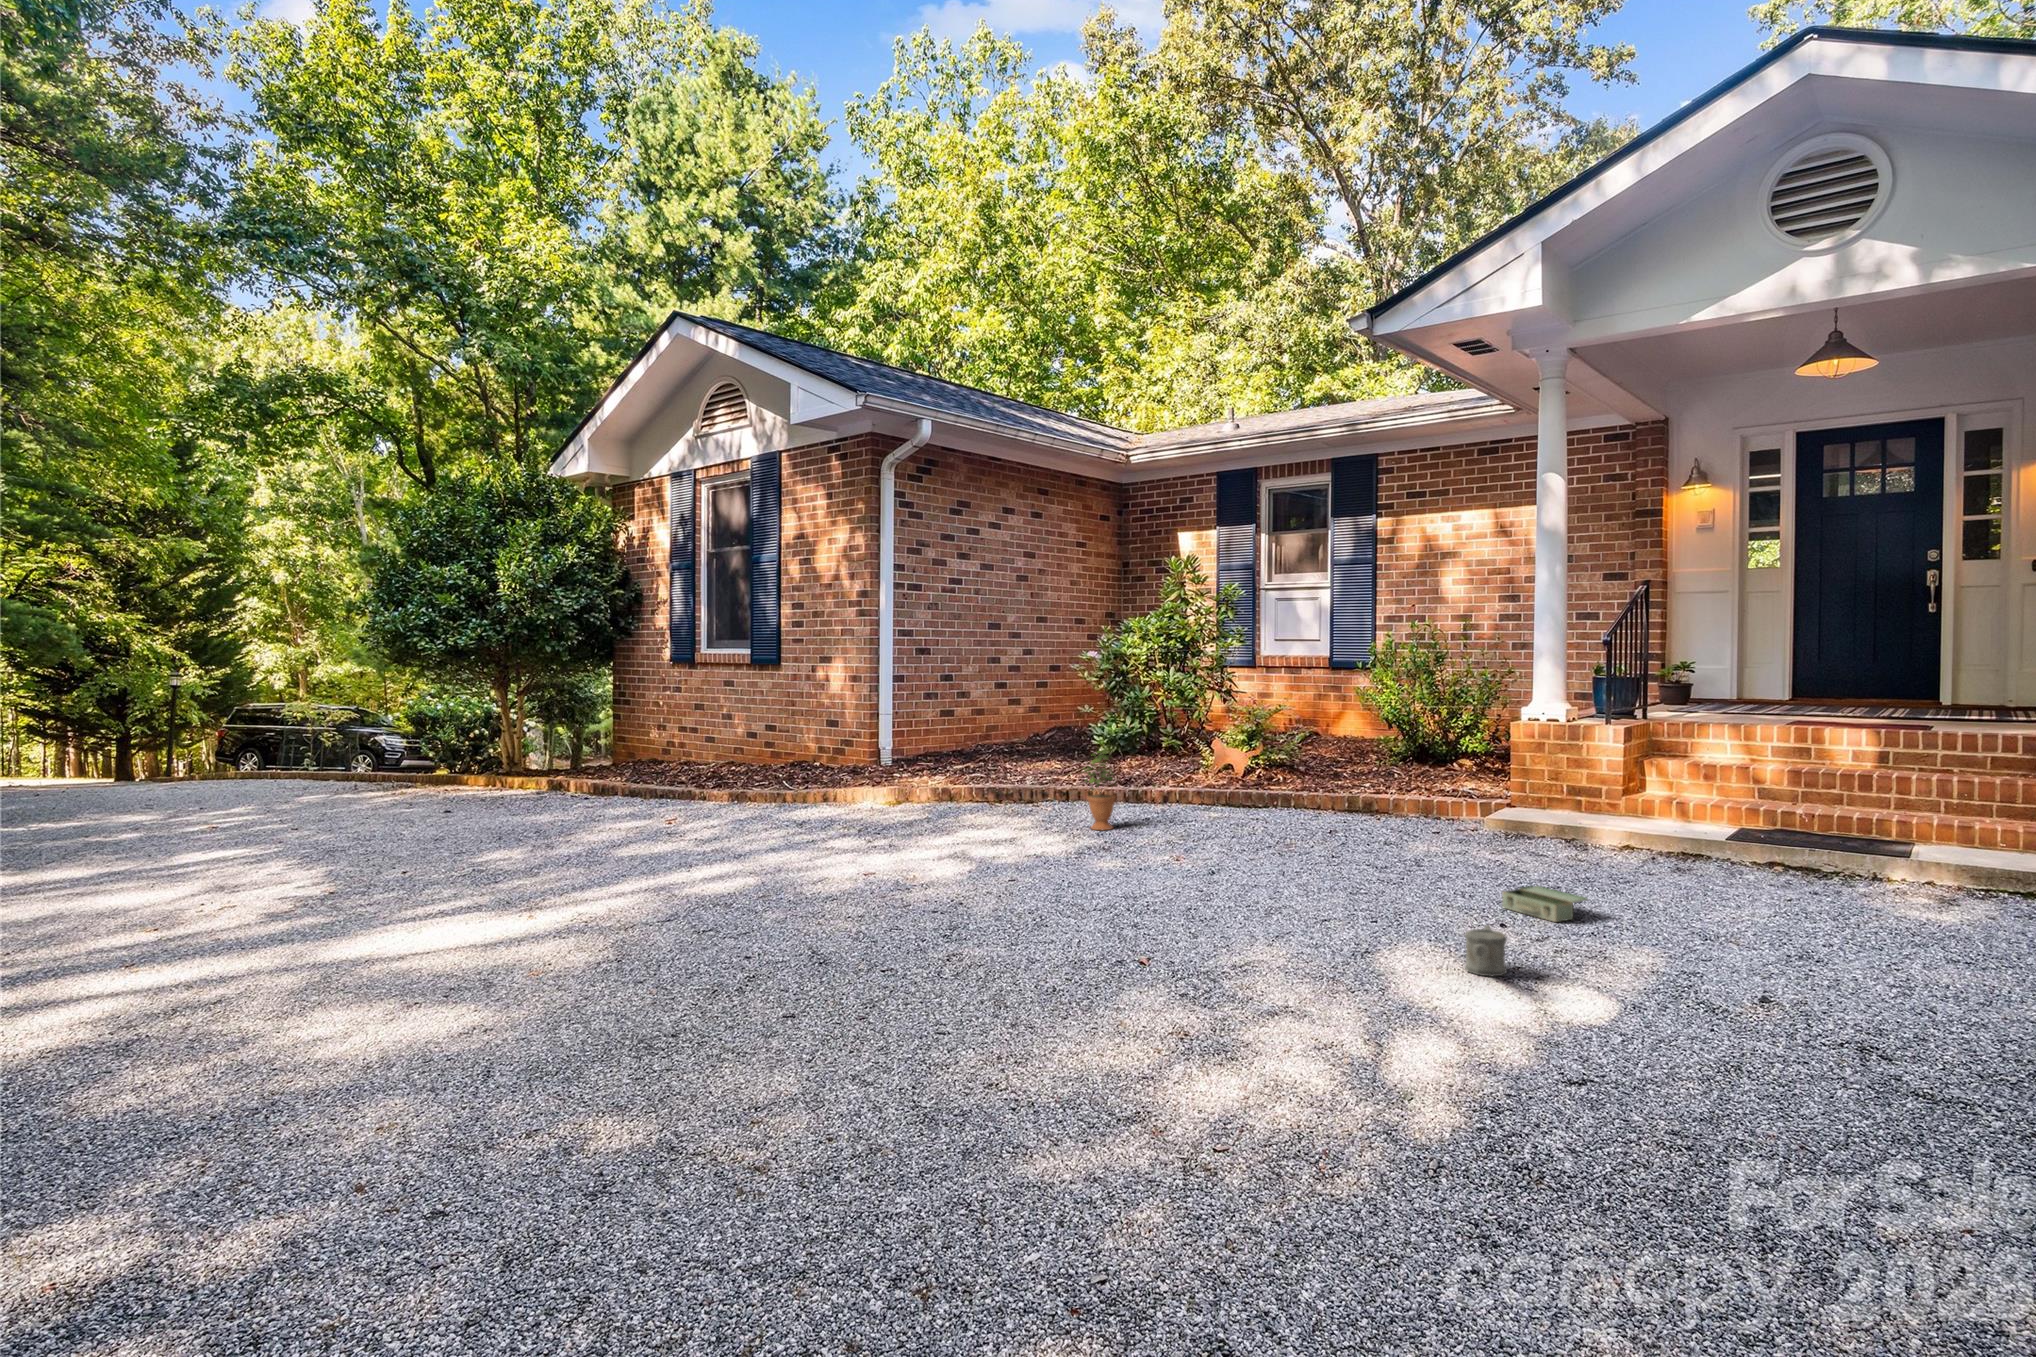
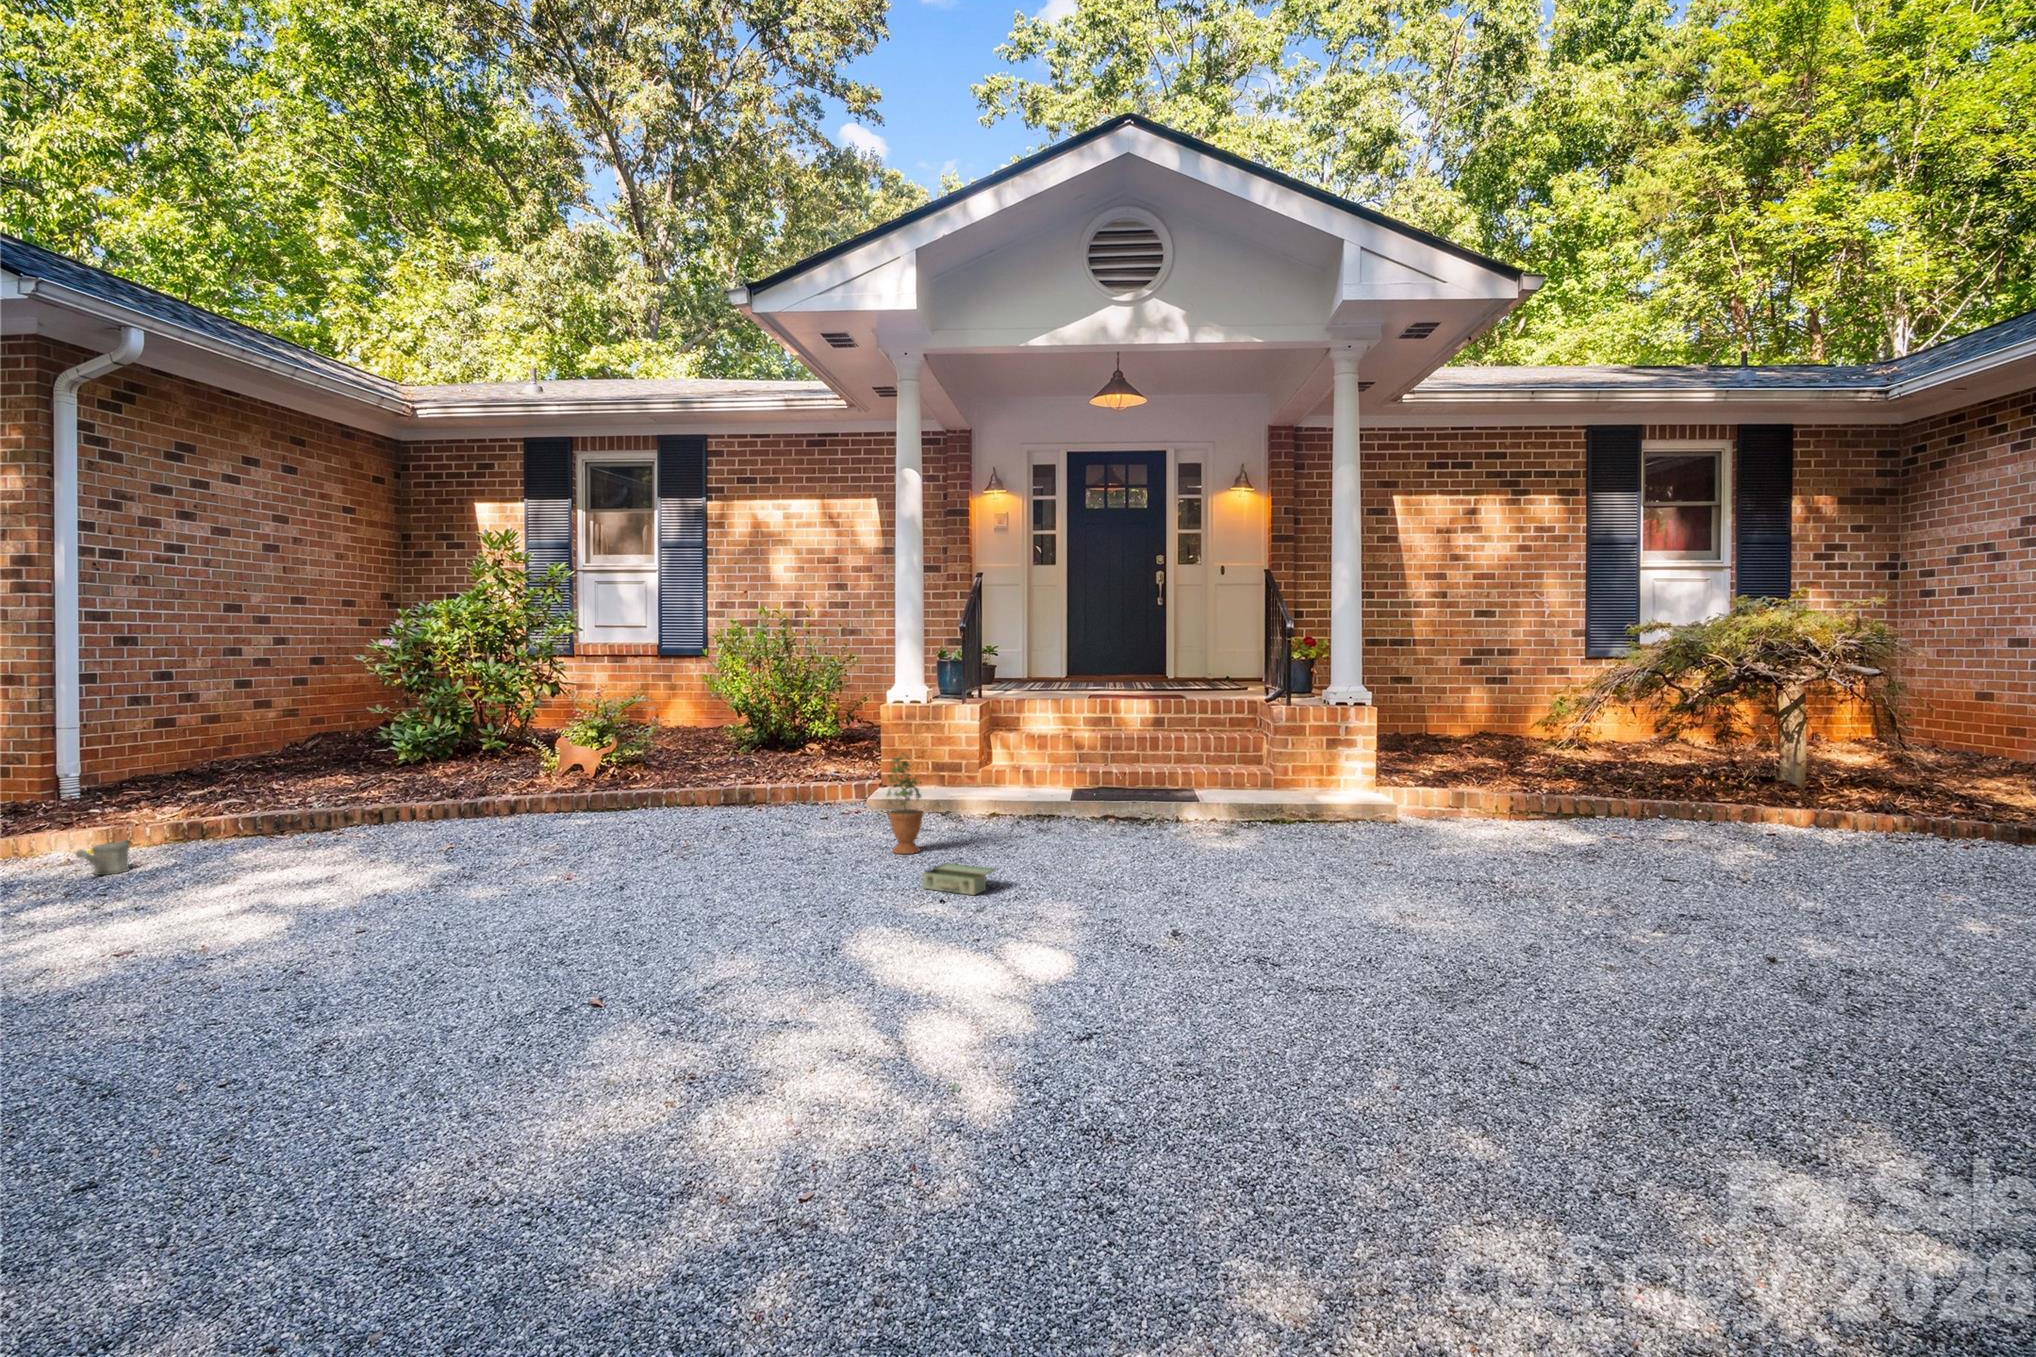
potted plant: present [1084,749,1116,830] -> present [887,753,923,854]
watering can: present [1465,925,1507,977] -> present [76,840,129,875]

